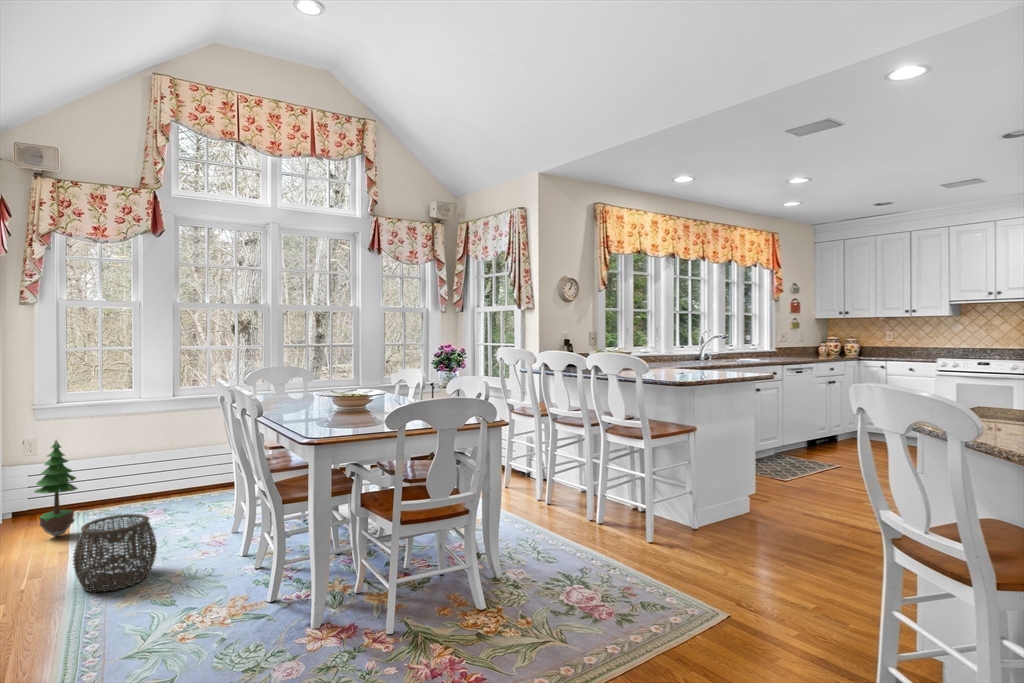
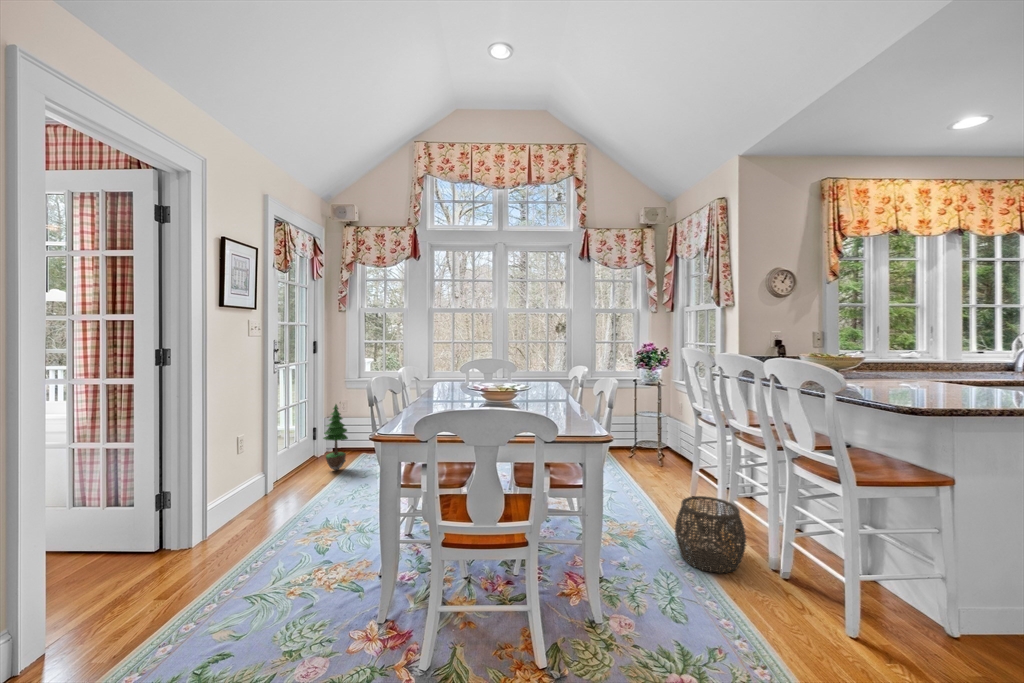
woven basket: present [73,514,157,592] -> present [675,496,746,574]

